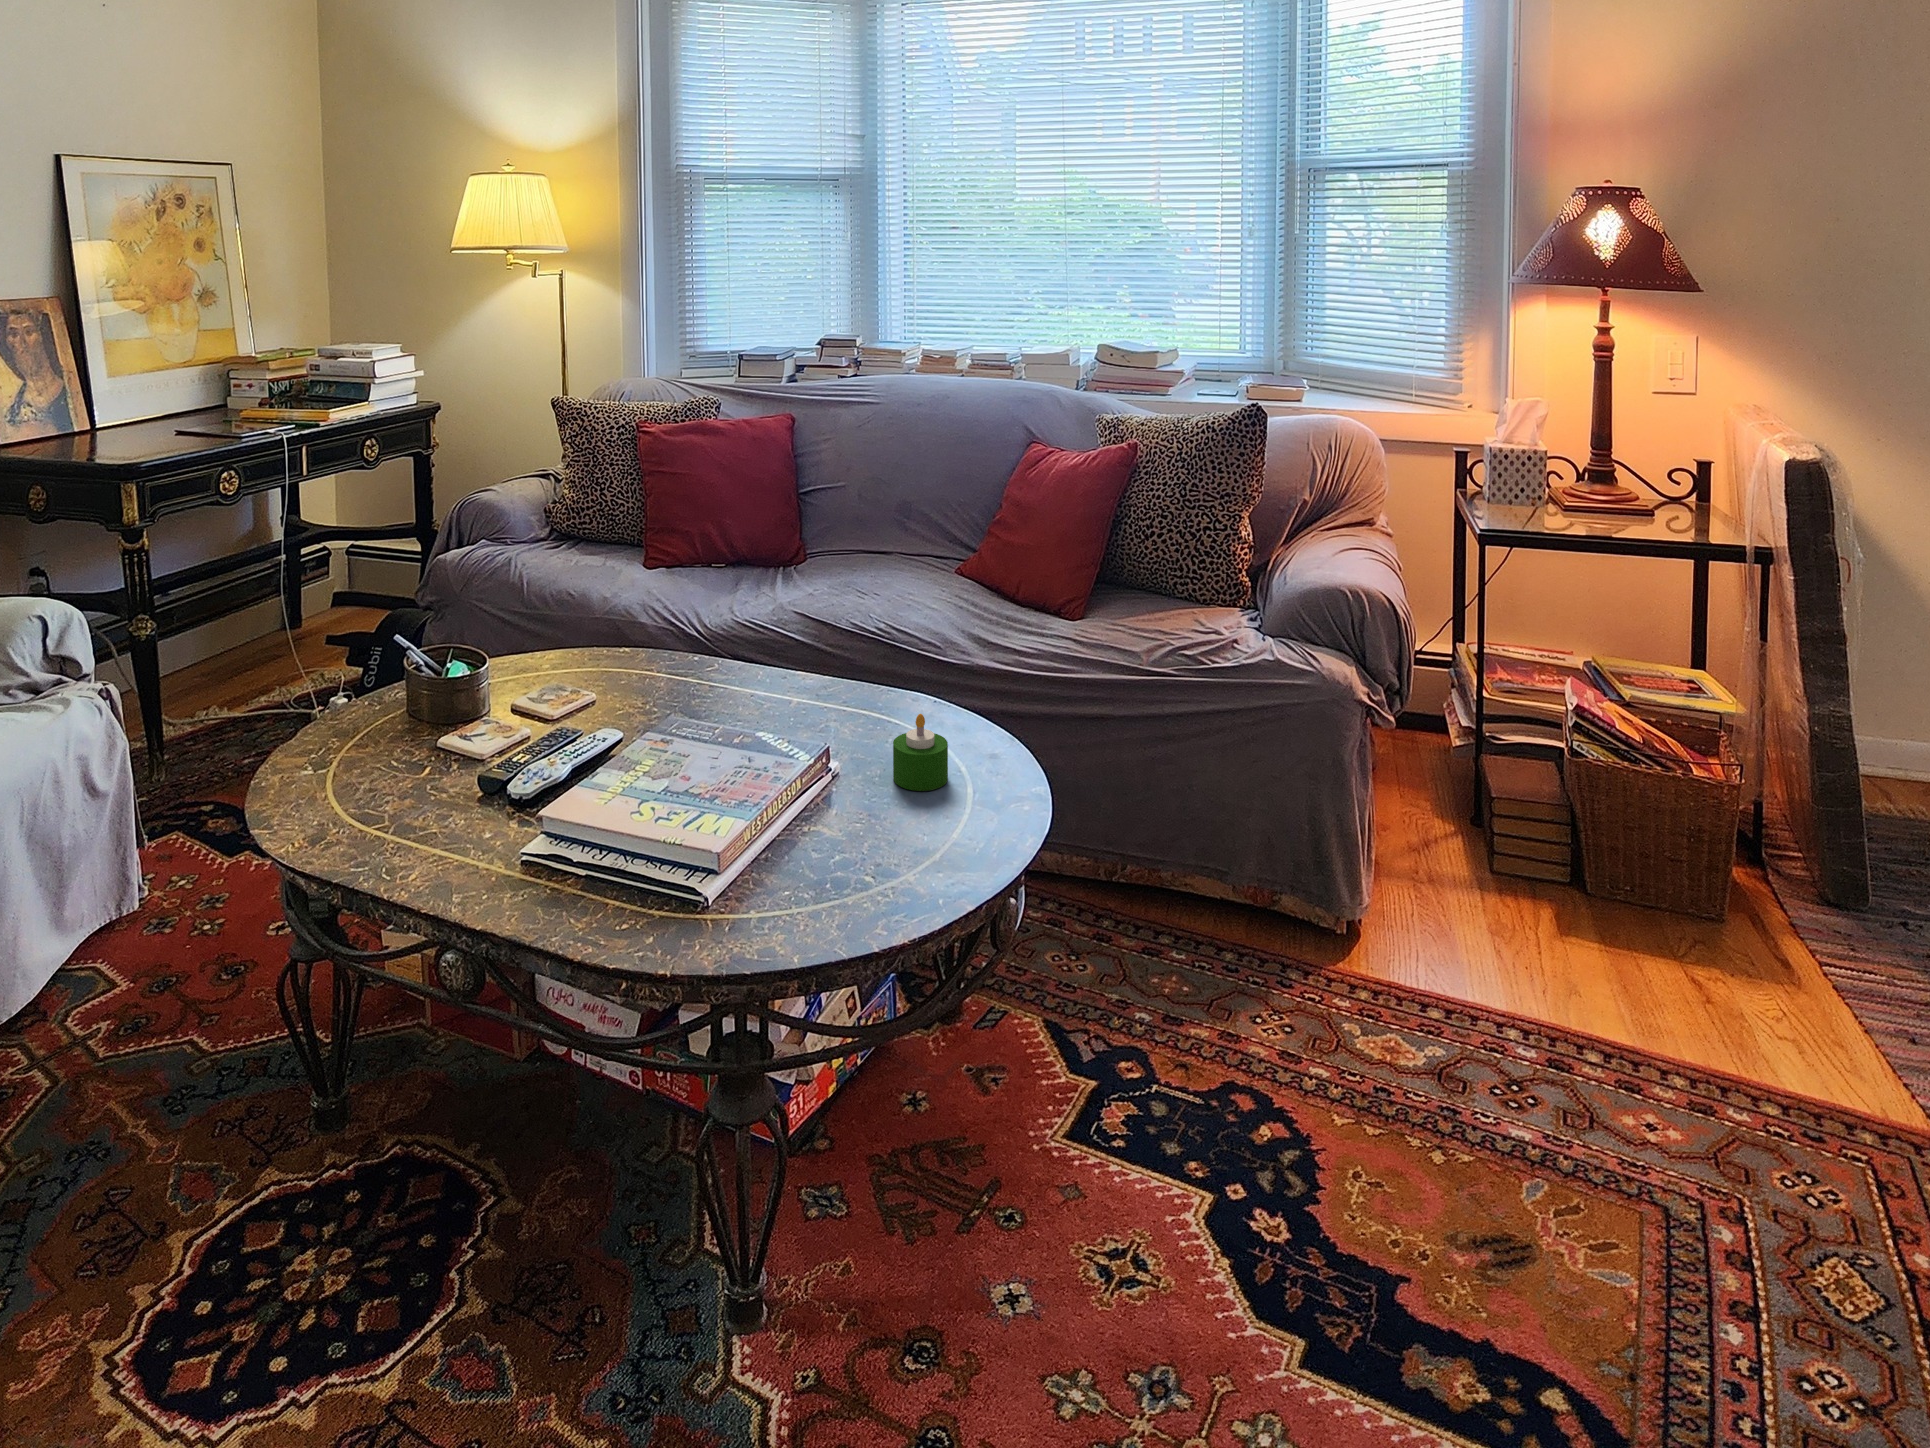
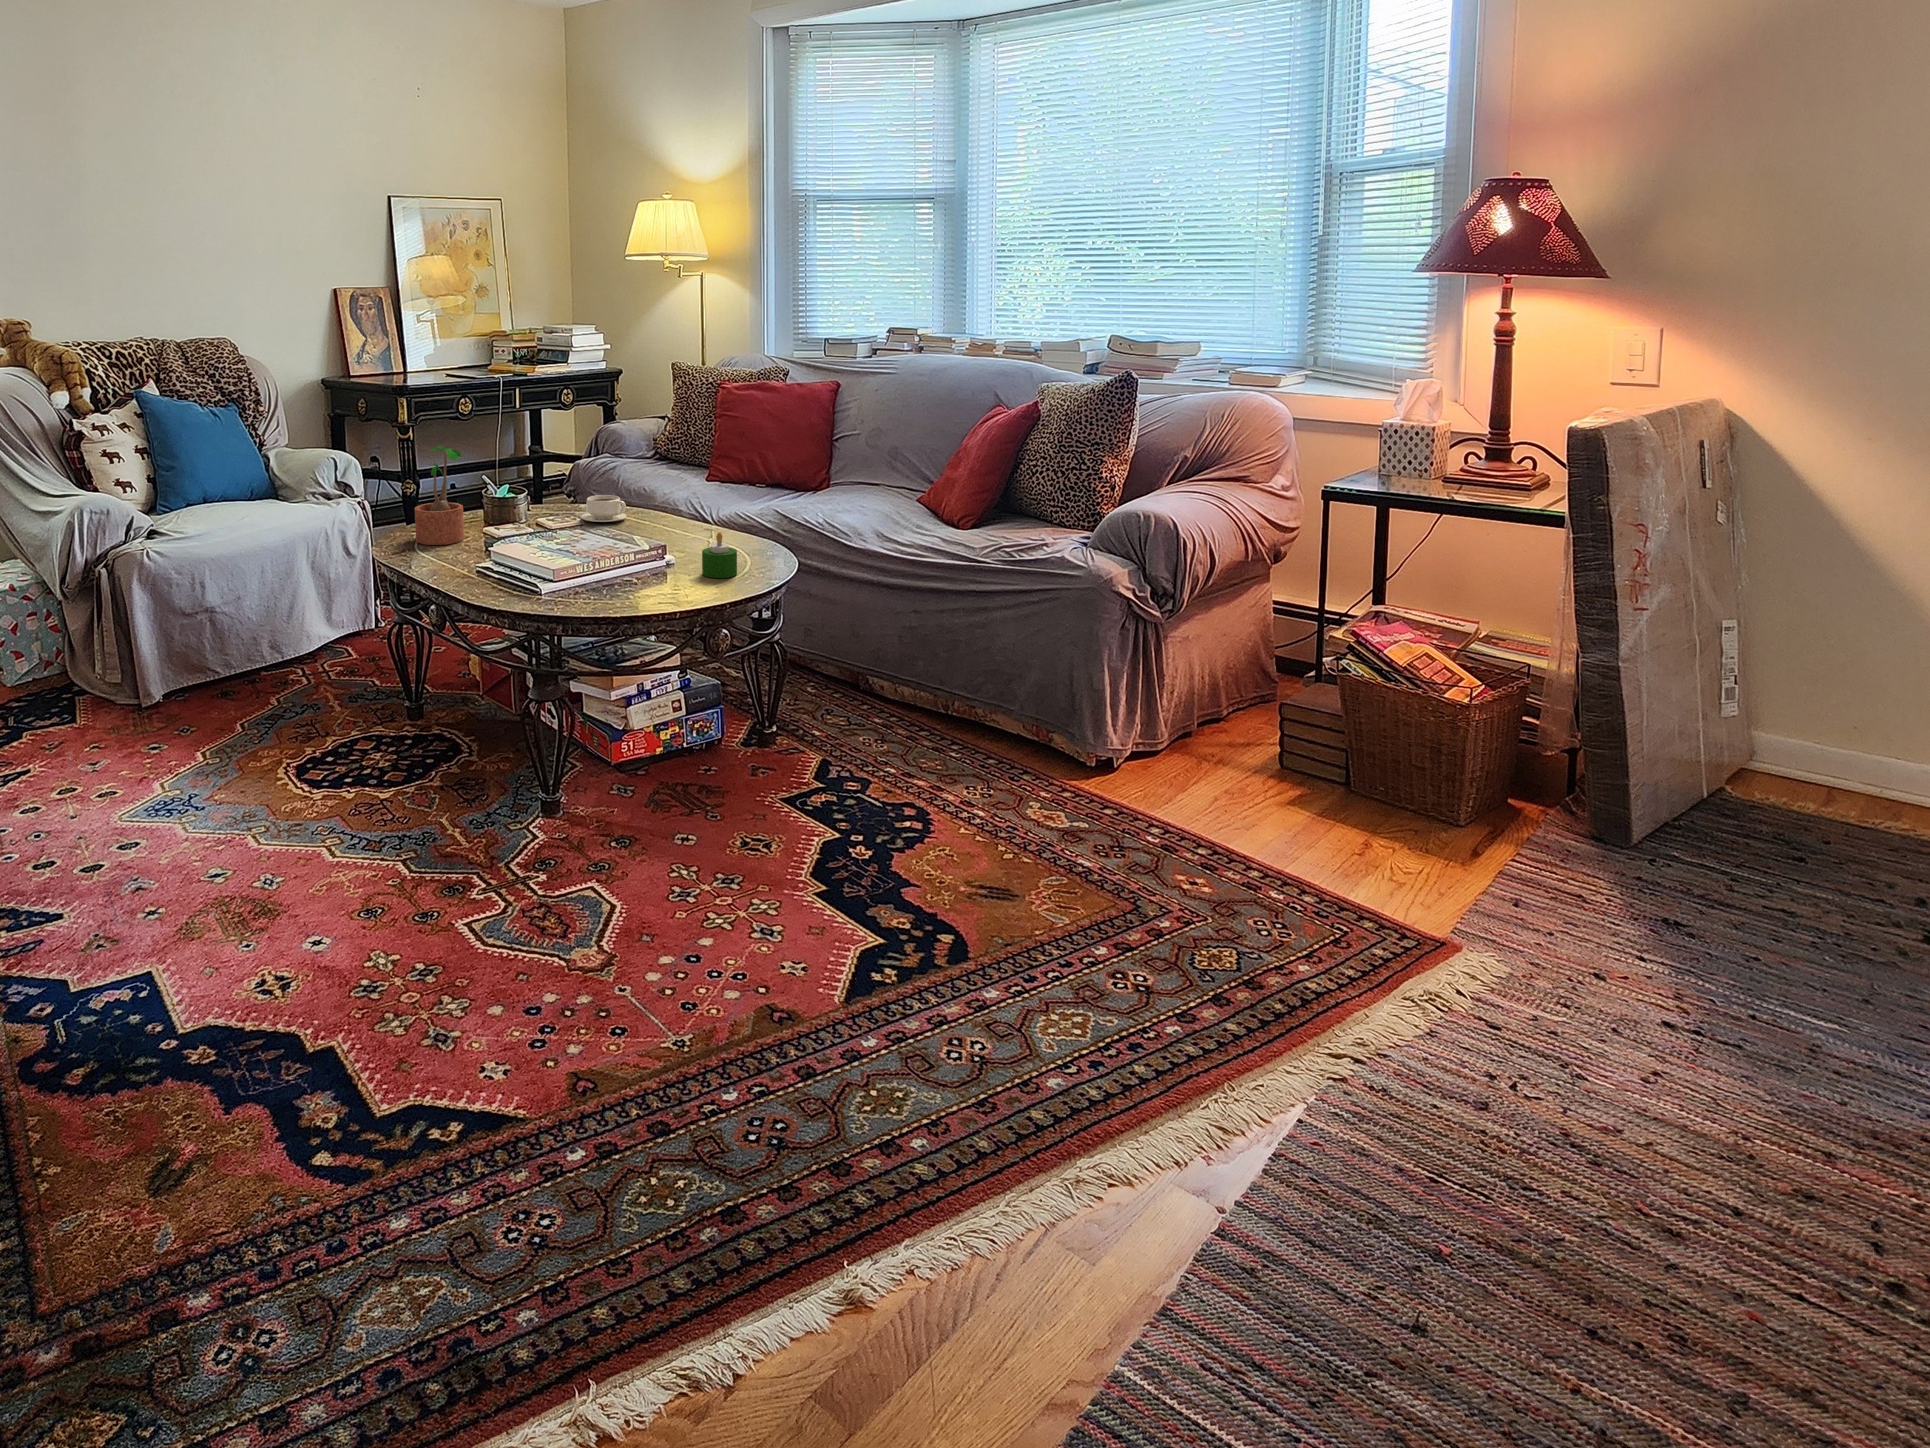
potted plant: none [324,612,417,801] -> present [415,446,464,545]
teacup: none [575,638,652,689] -> present [581,495,626,522]

